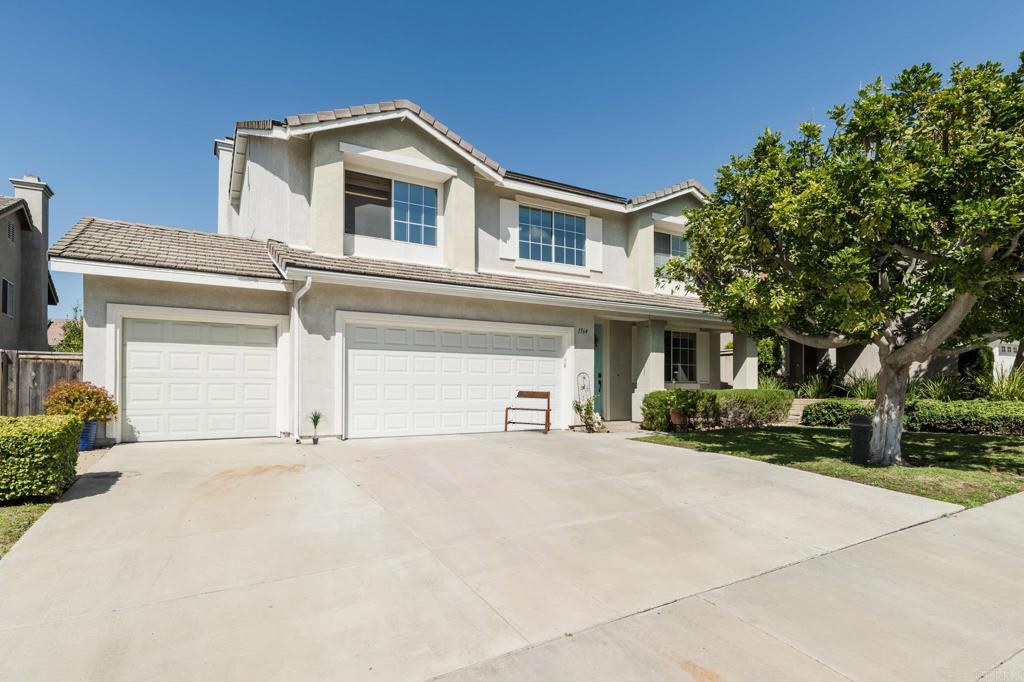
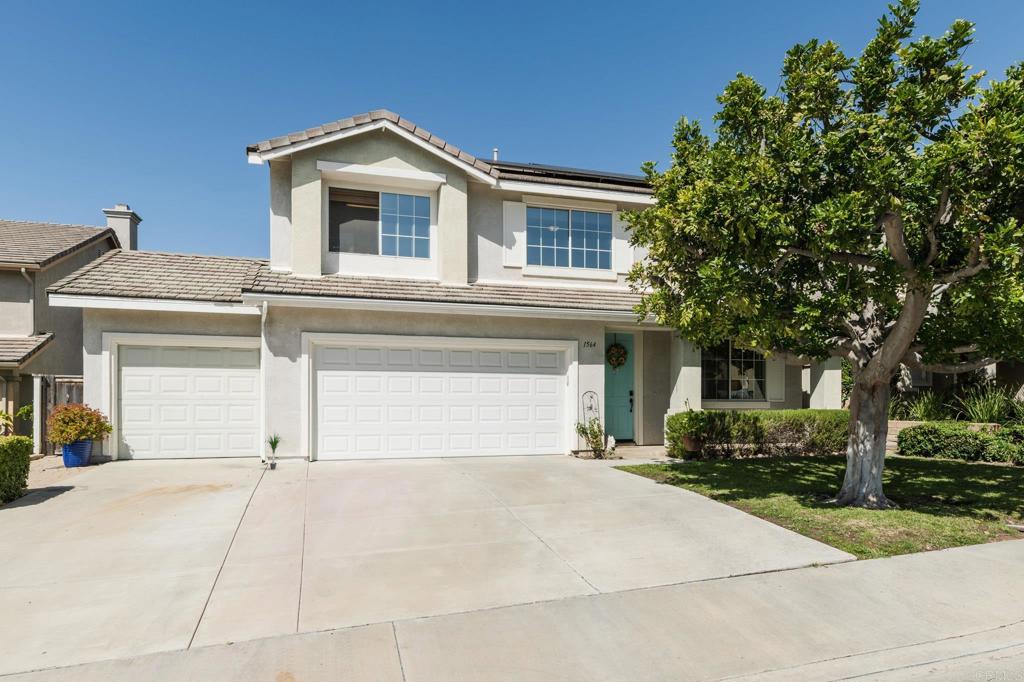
bench: present [505,391,551,434] -> none [493,414,548,466]
trash can: present [848,413,872,464] -> none [913,458,951,537]

